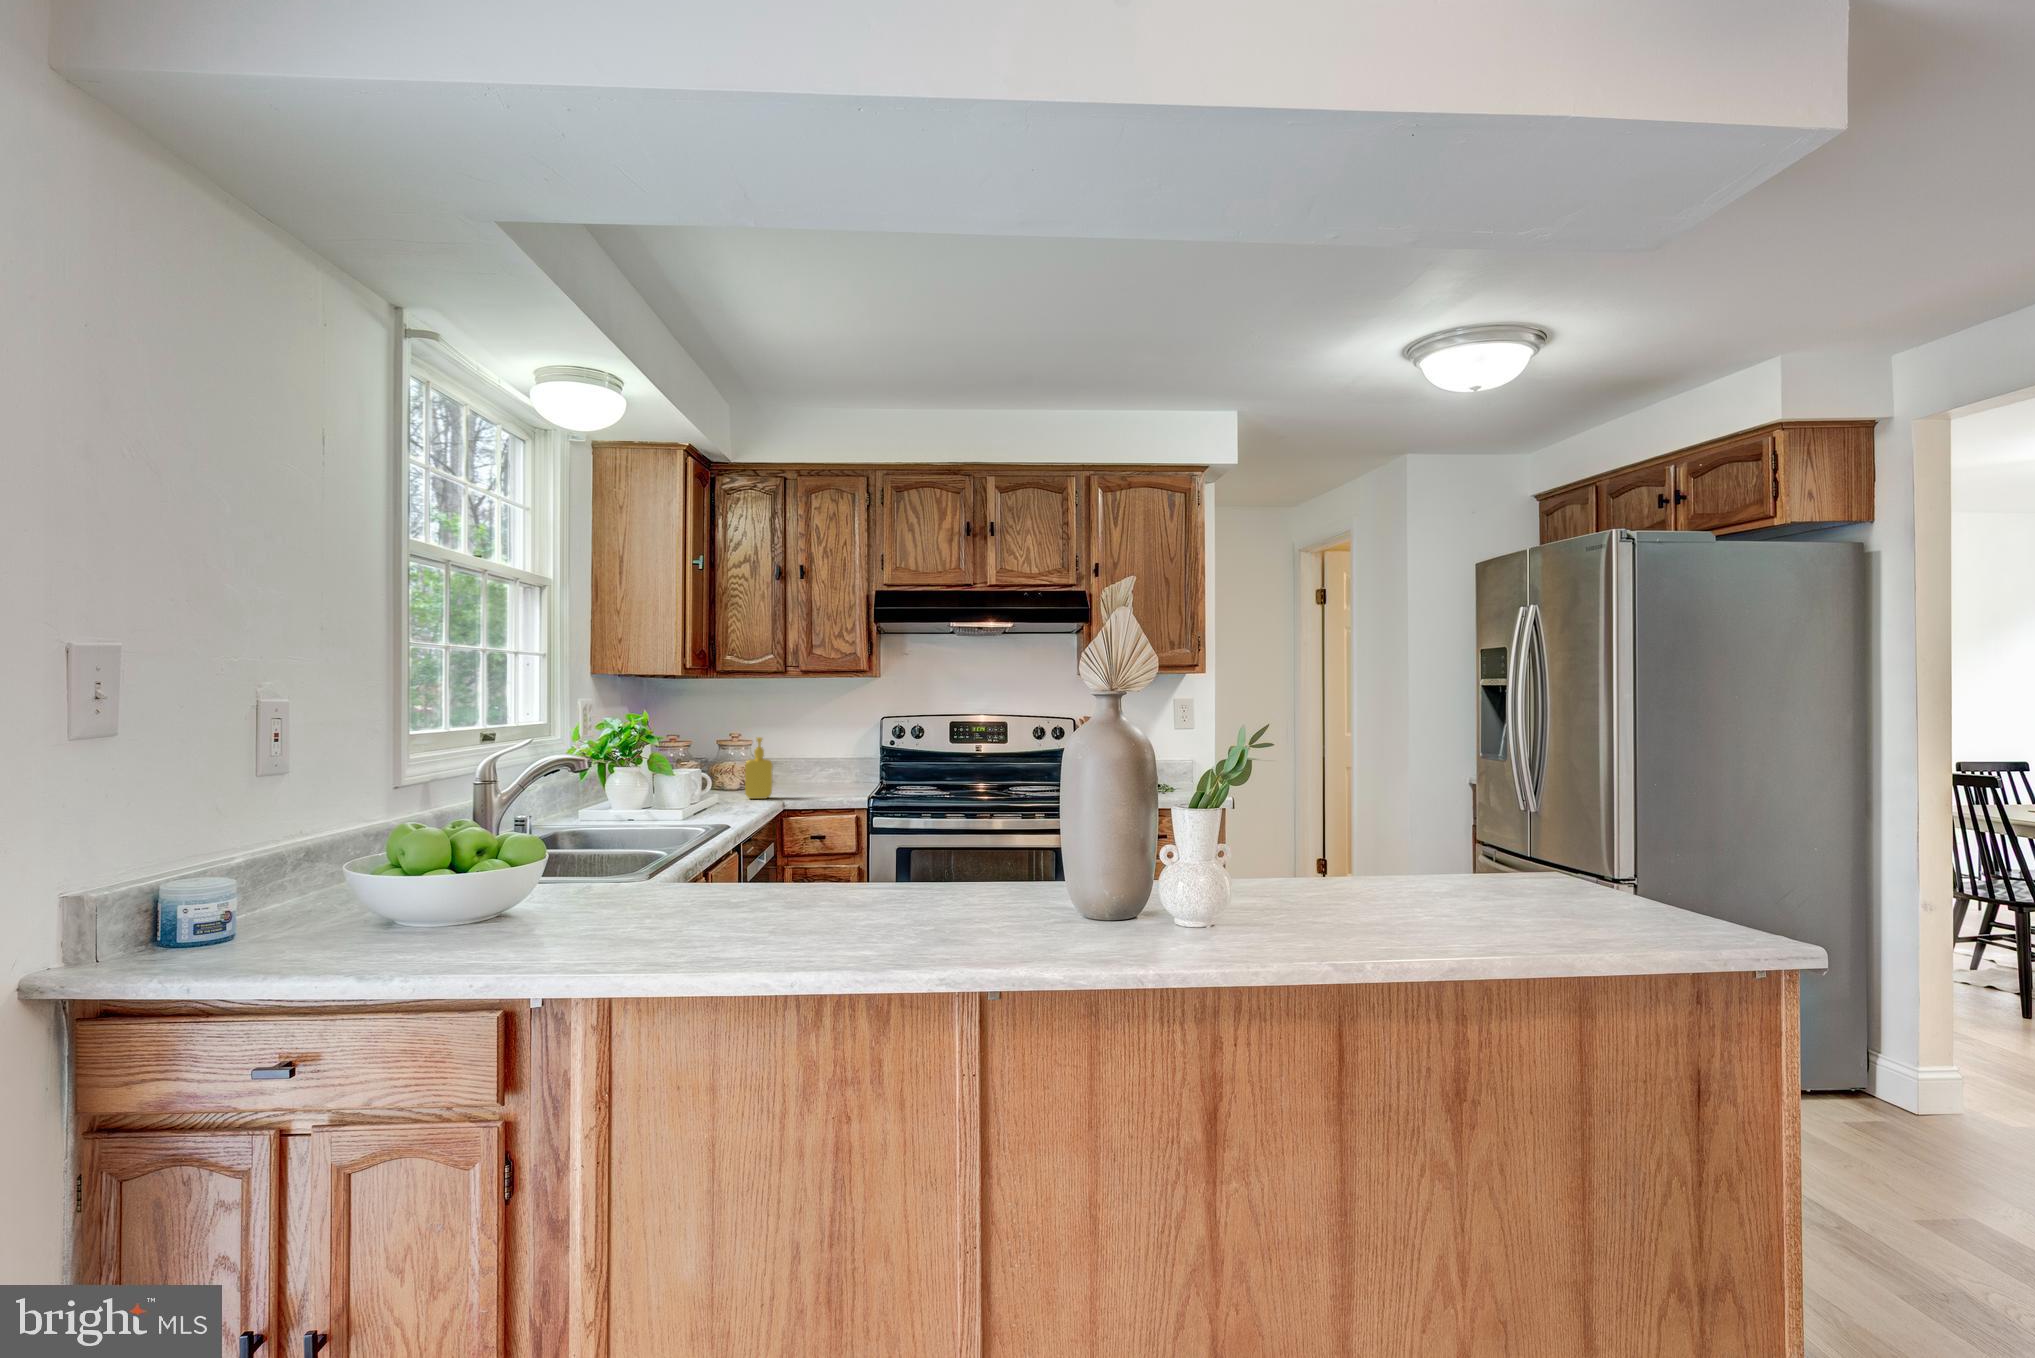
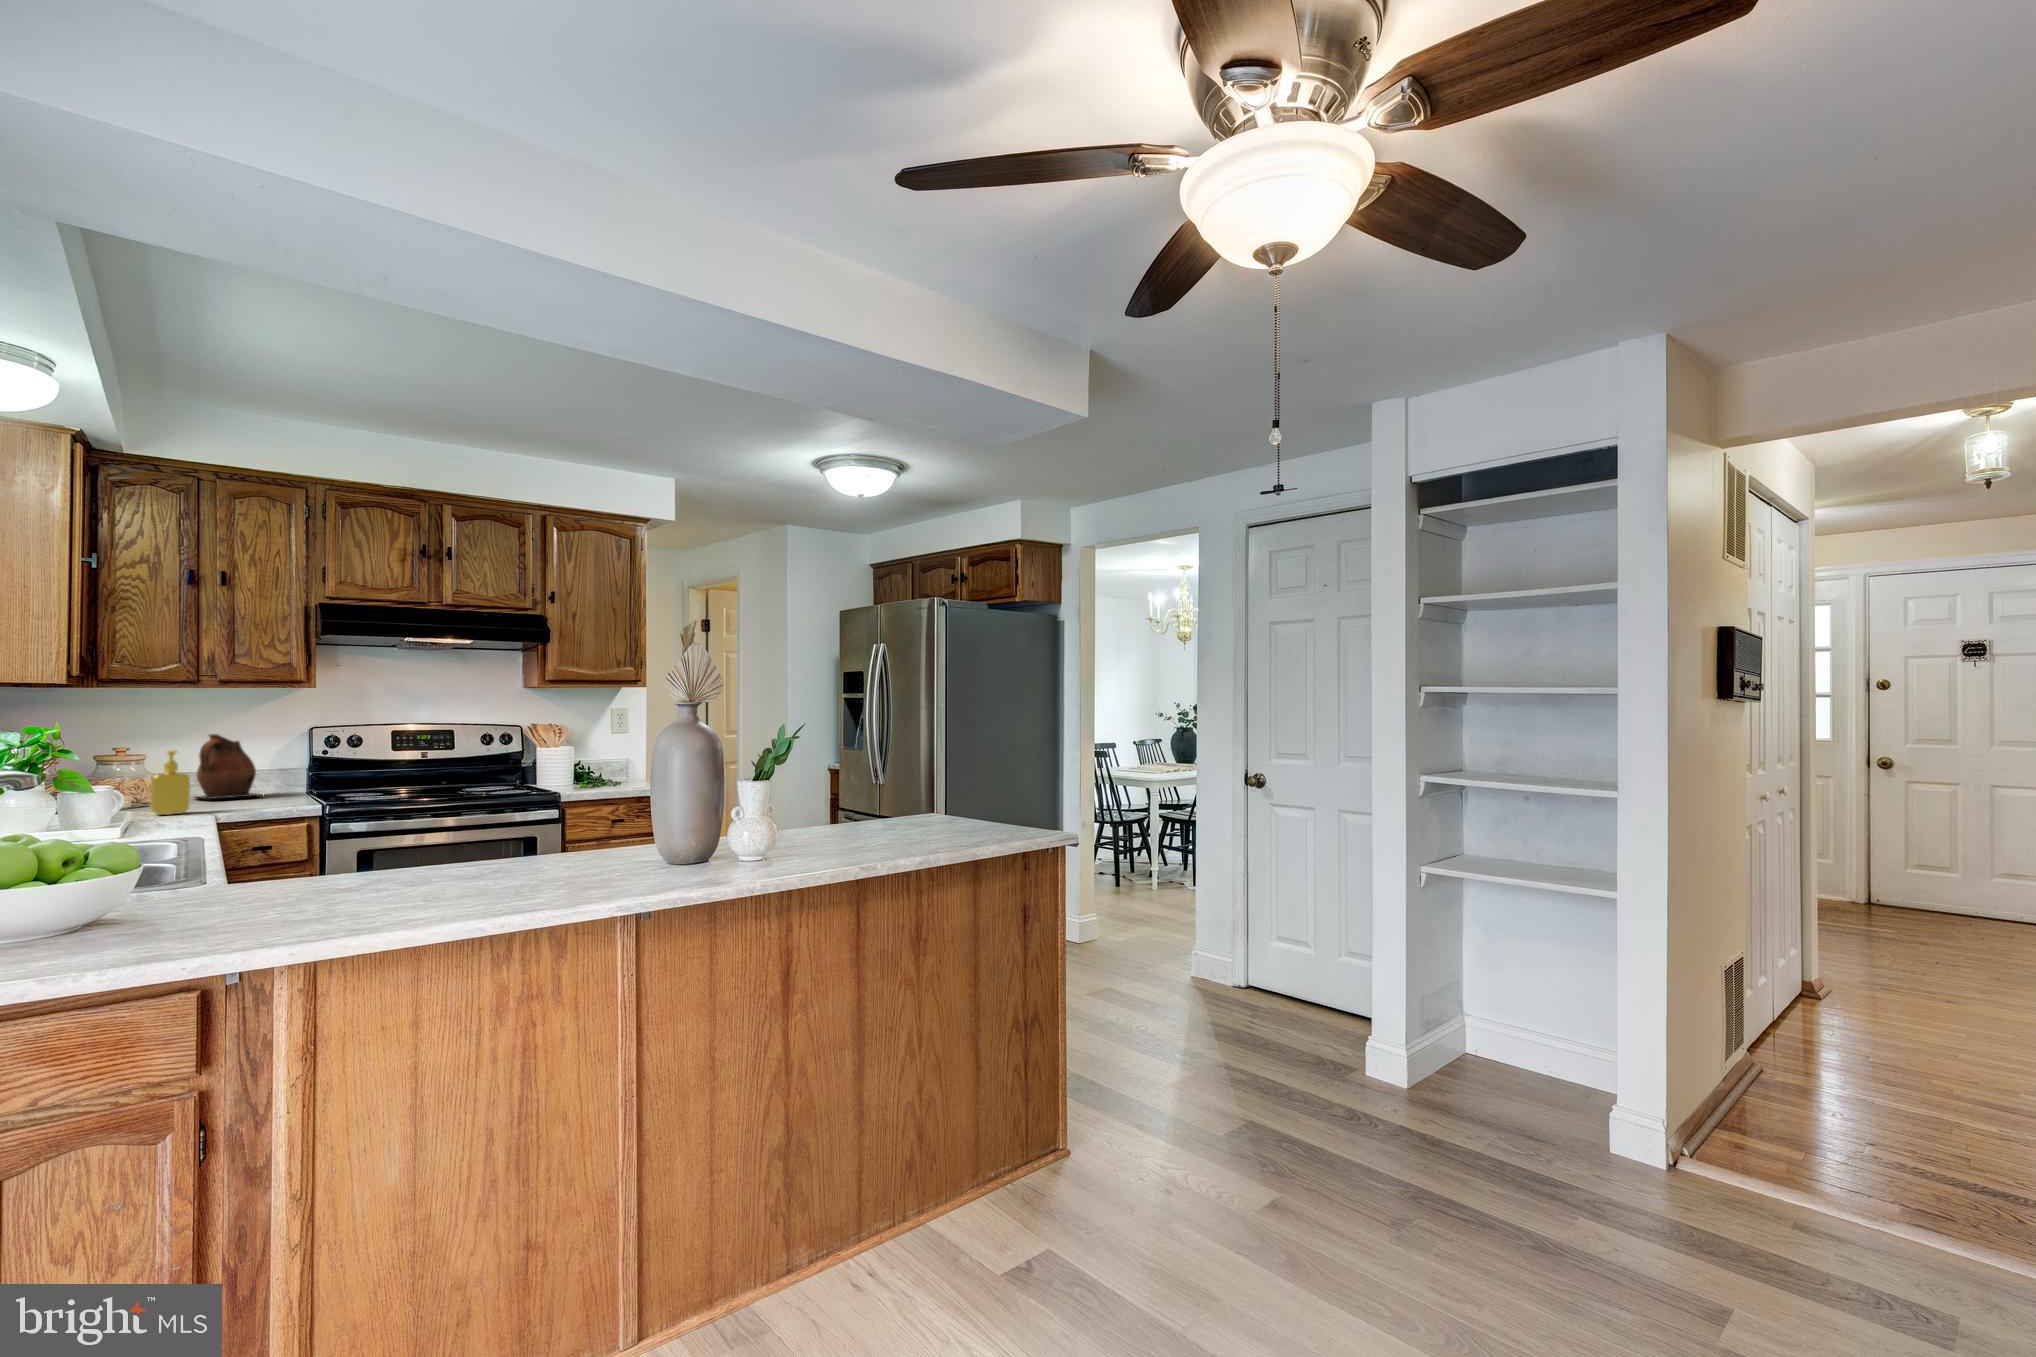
ceramic pitcher: none [791,723,844,786] -> present [195,734,262,799]

